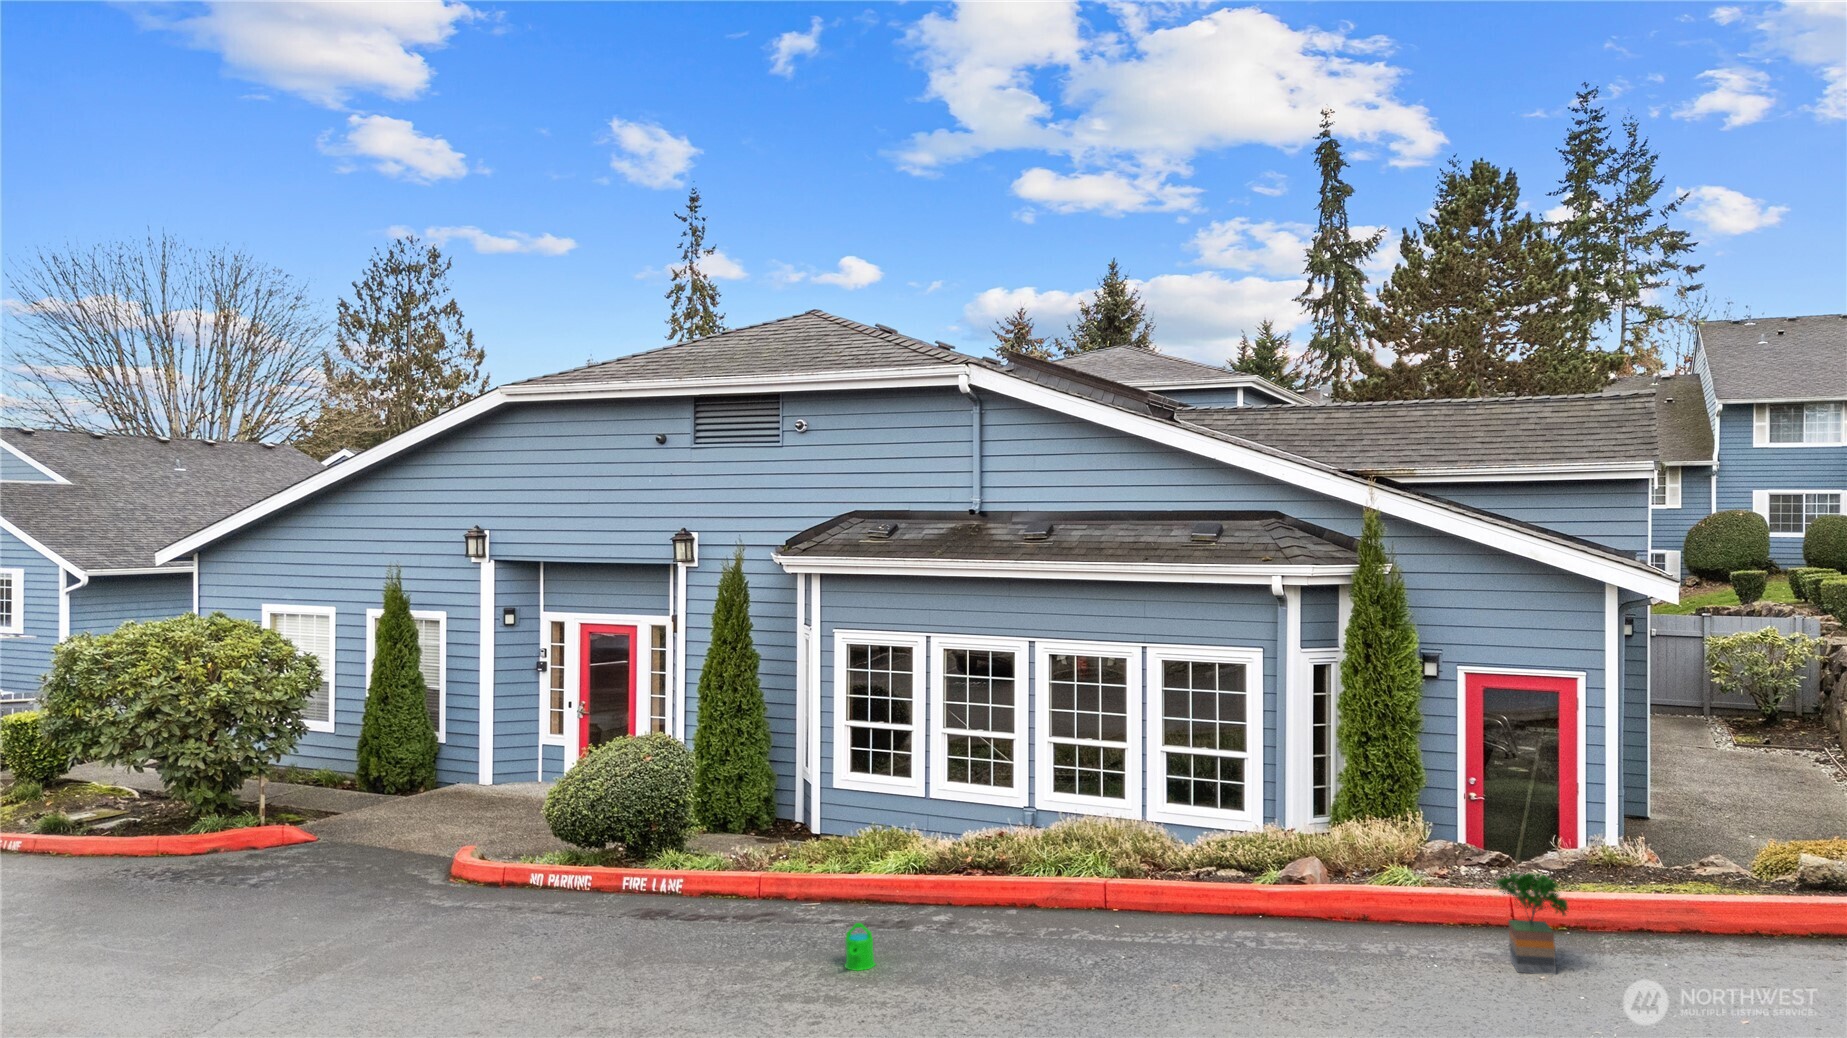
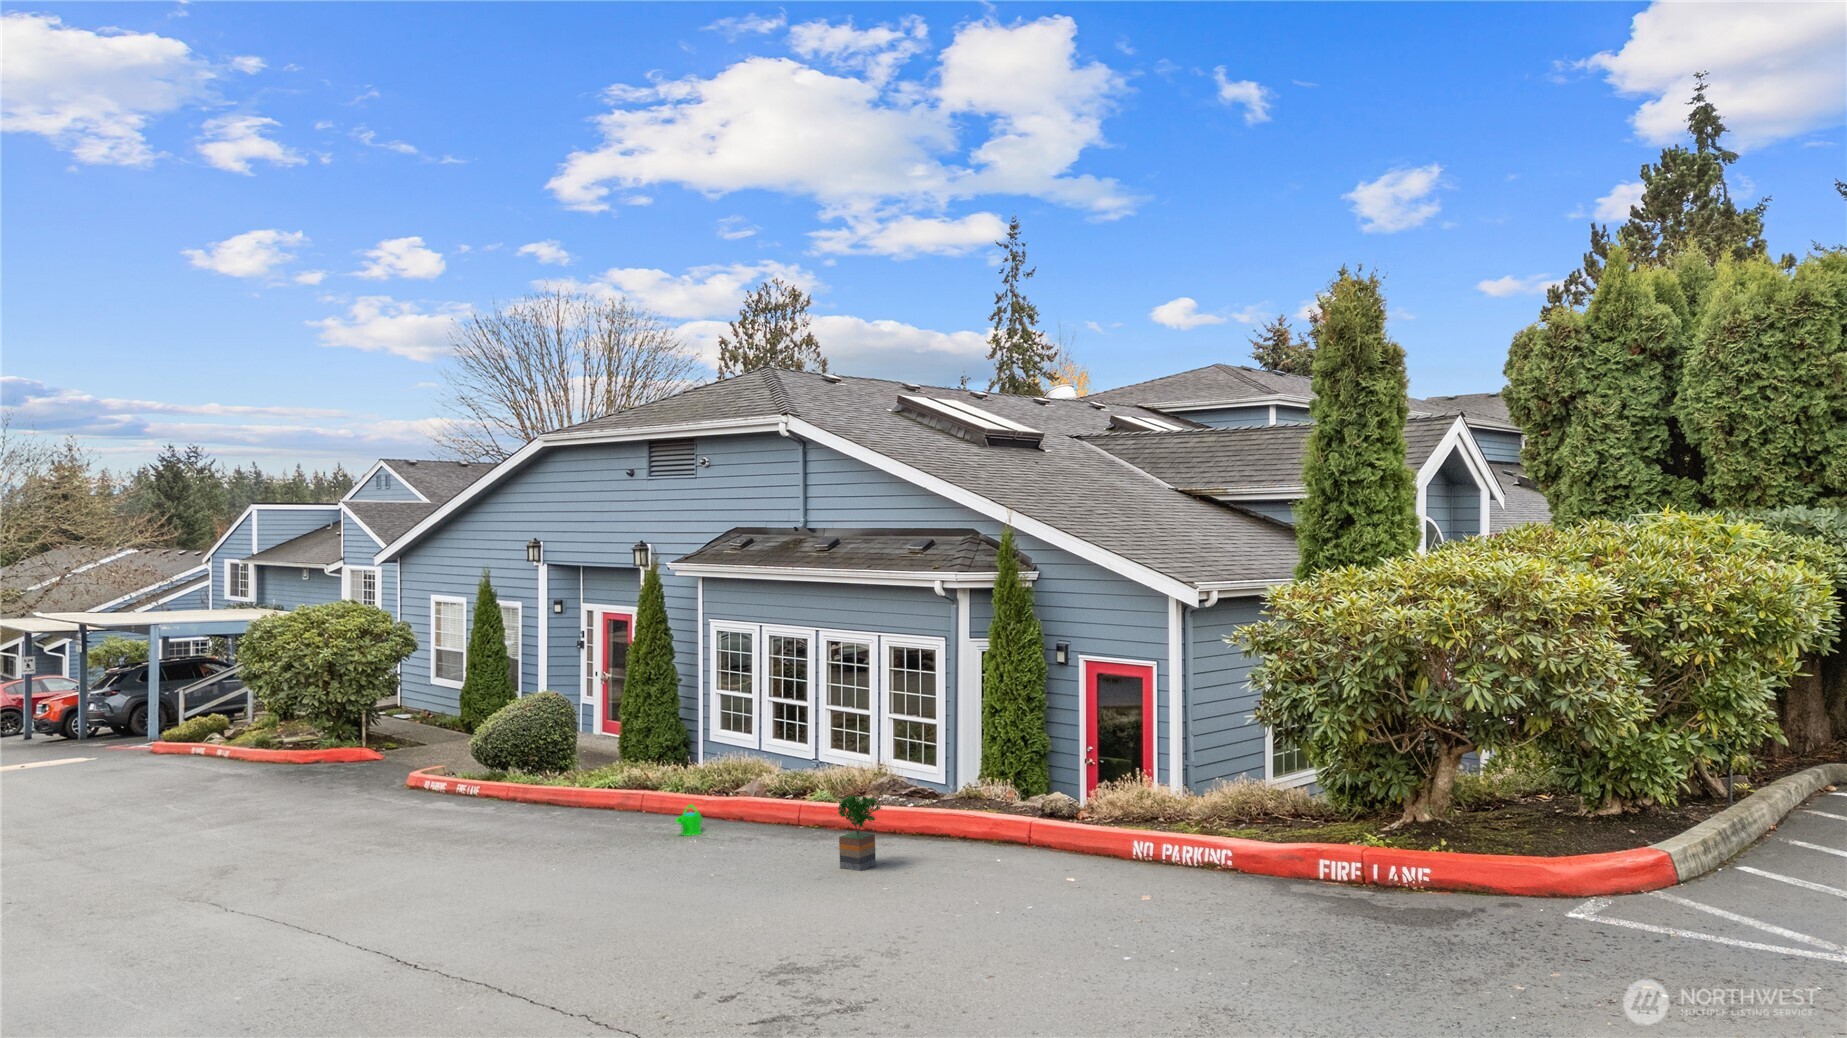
watering can: present [845,923,875,971] -> present [676,804,702,836]

